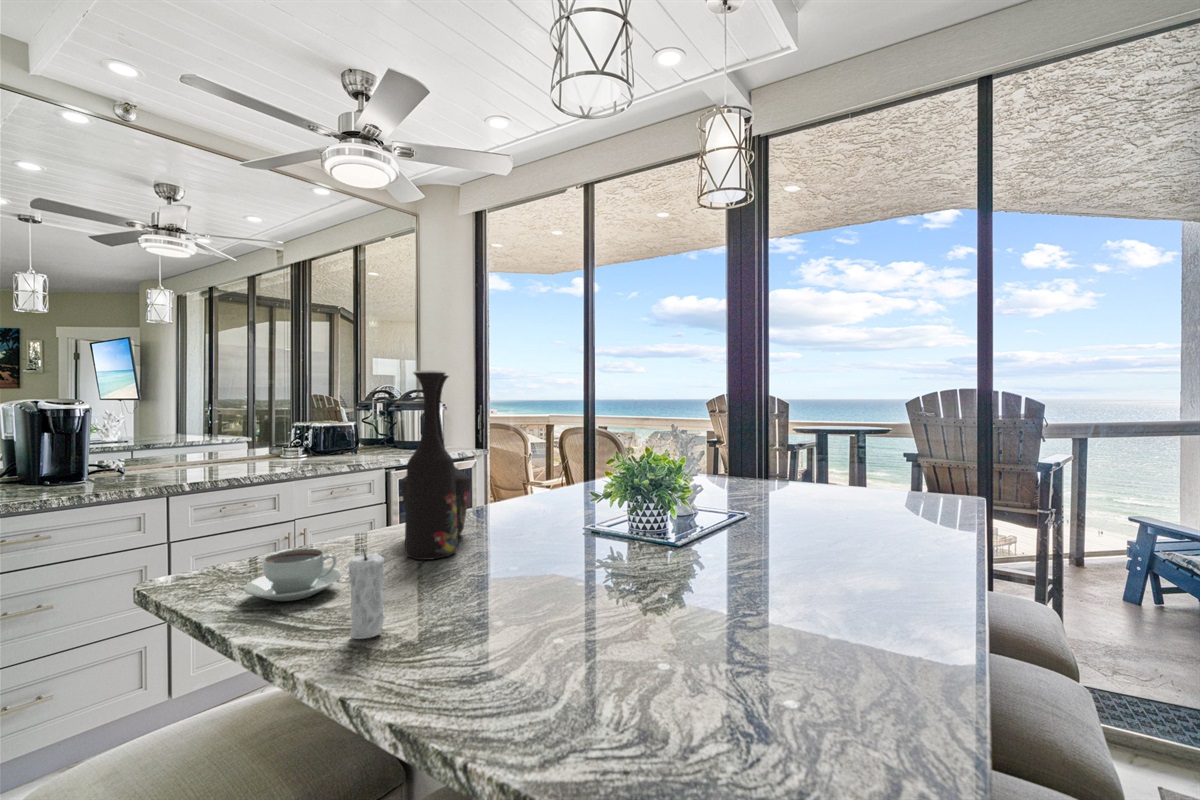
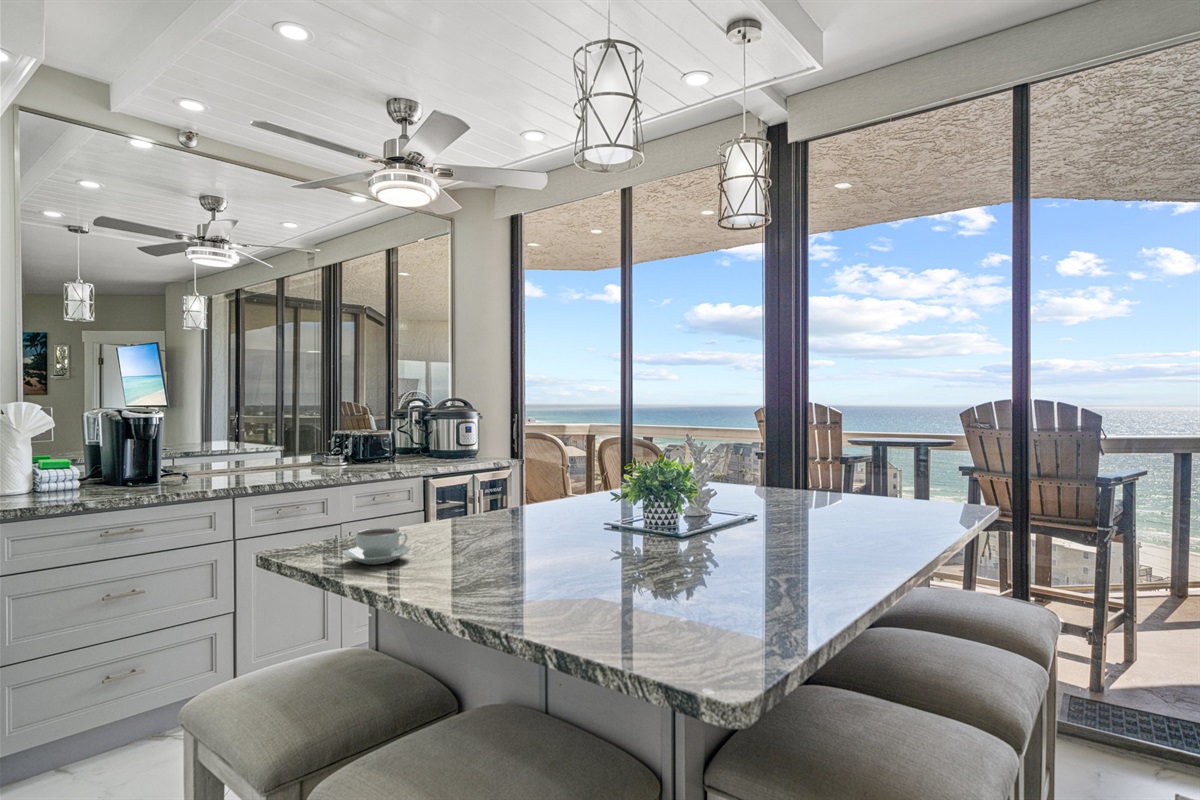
vase: present [400,371,471,560] -> none [450,390,509,543]
candle: present [348,549,385,639] -> none [424,515,449,584]

